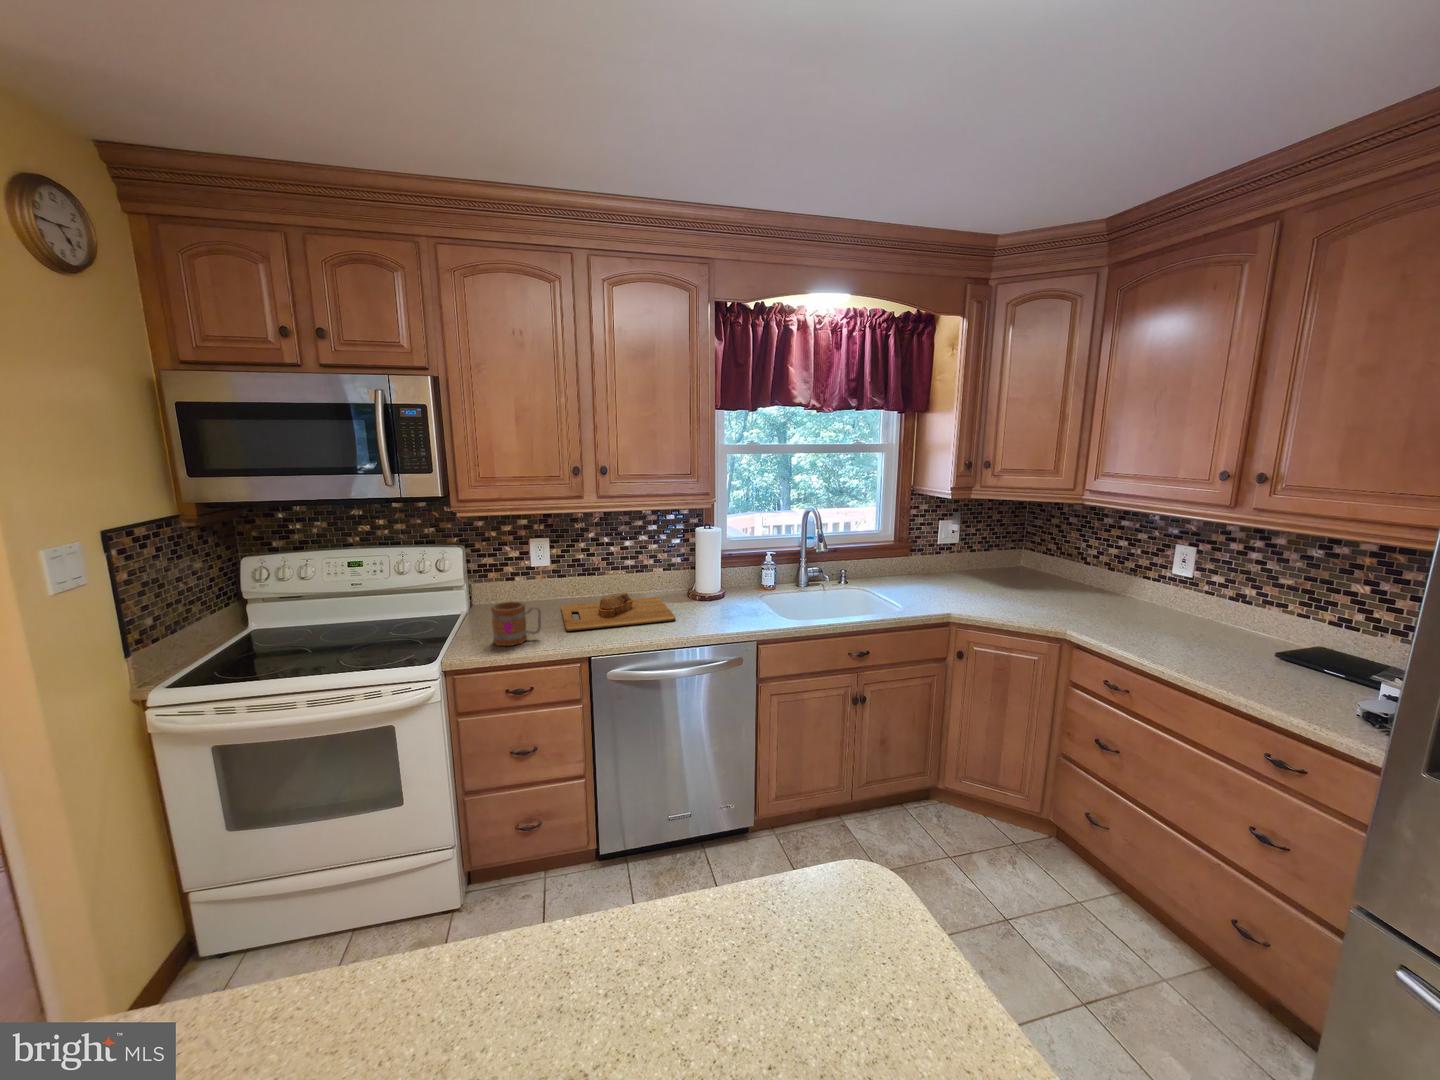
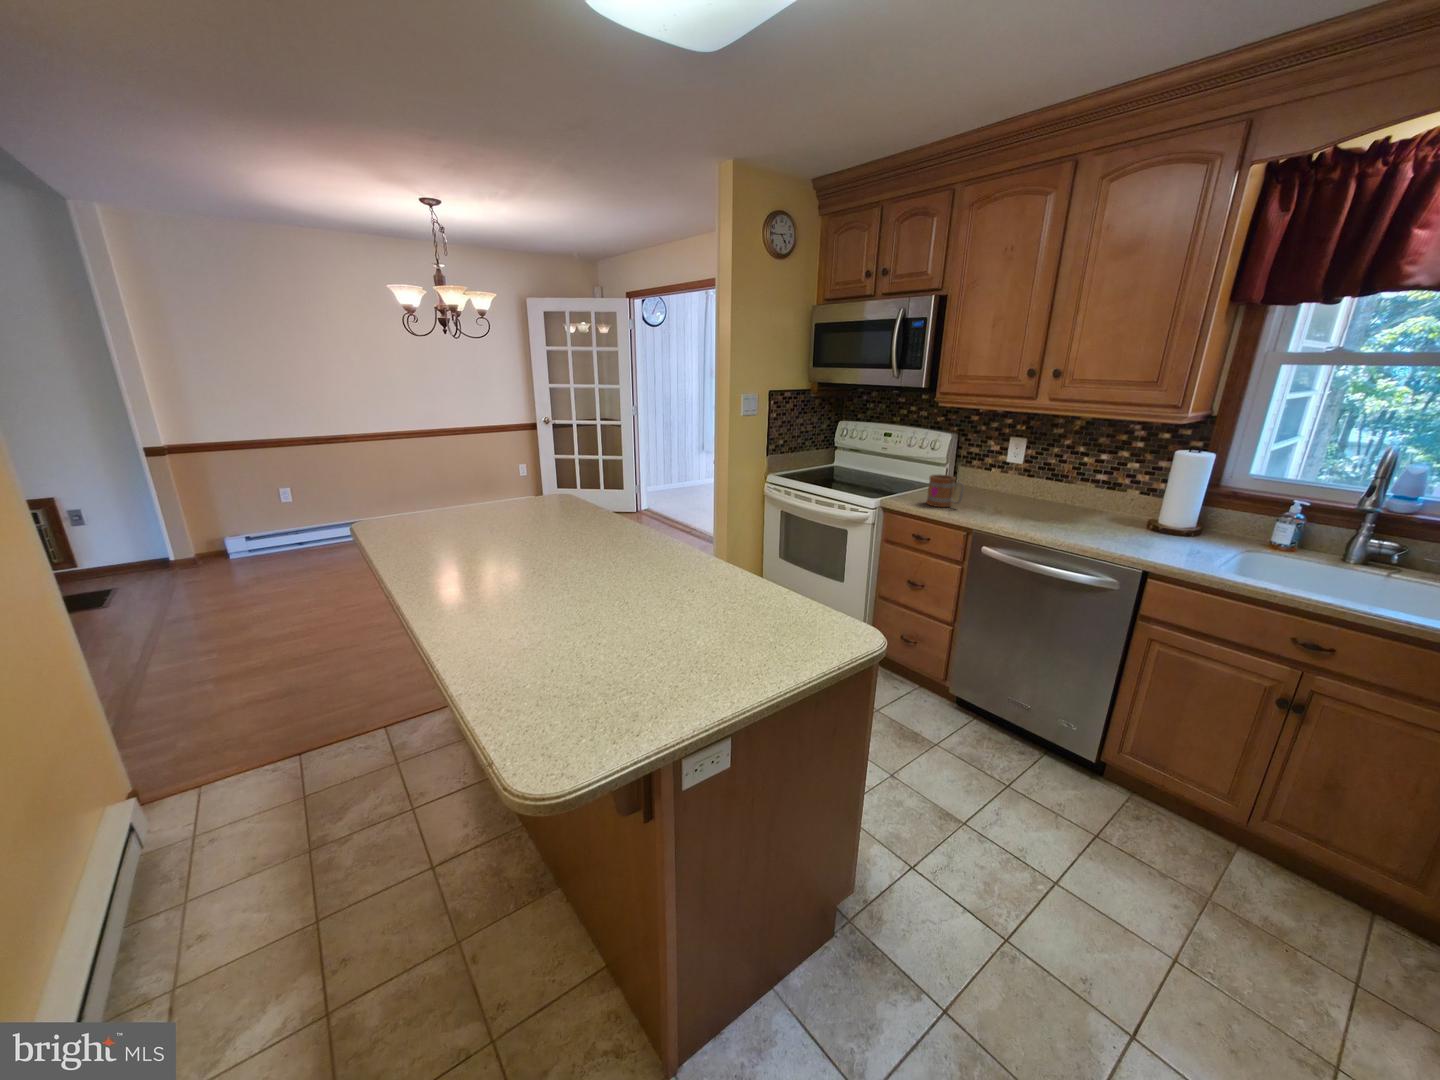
cutting board: present [561,593,675,631] -> none [985,497,1116,532]

